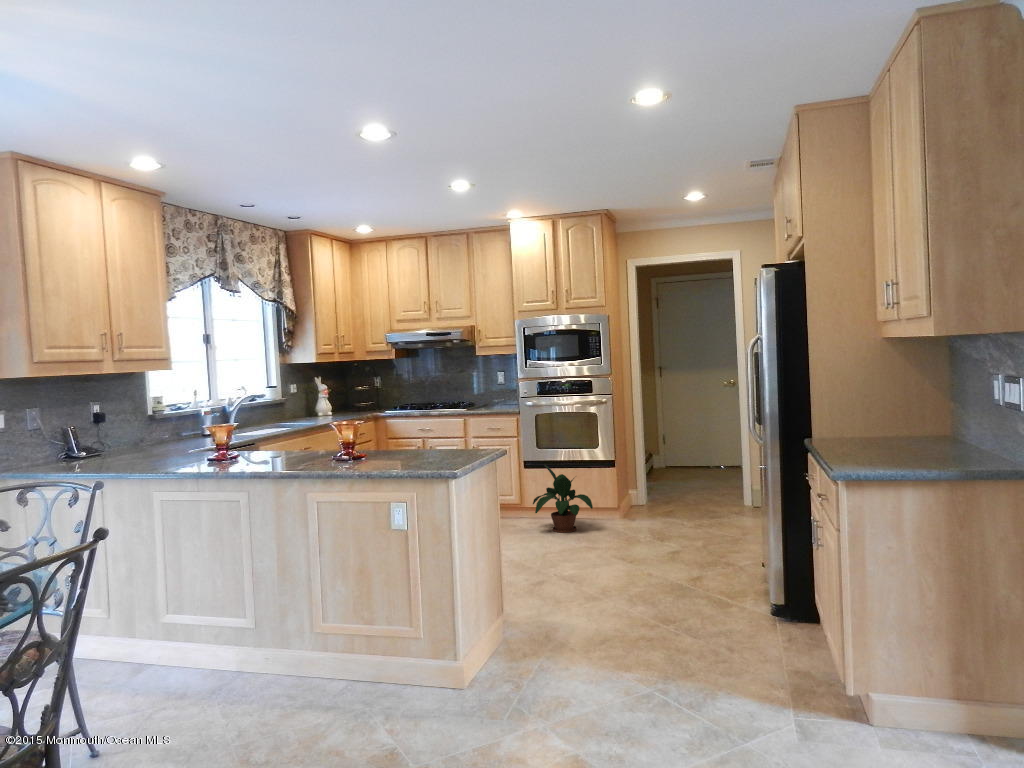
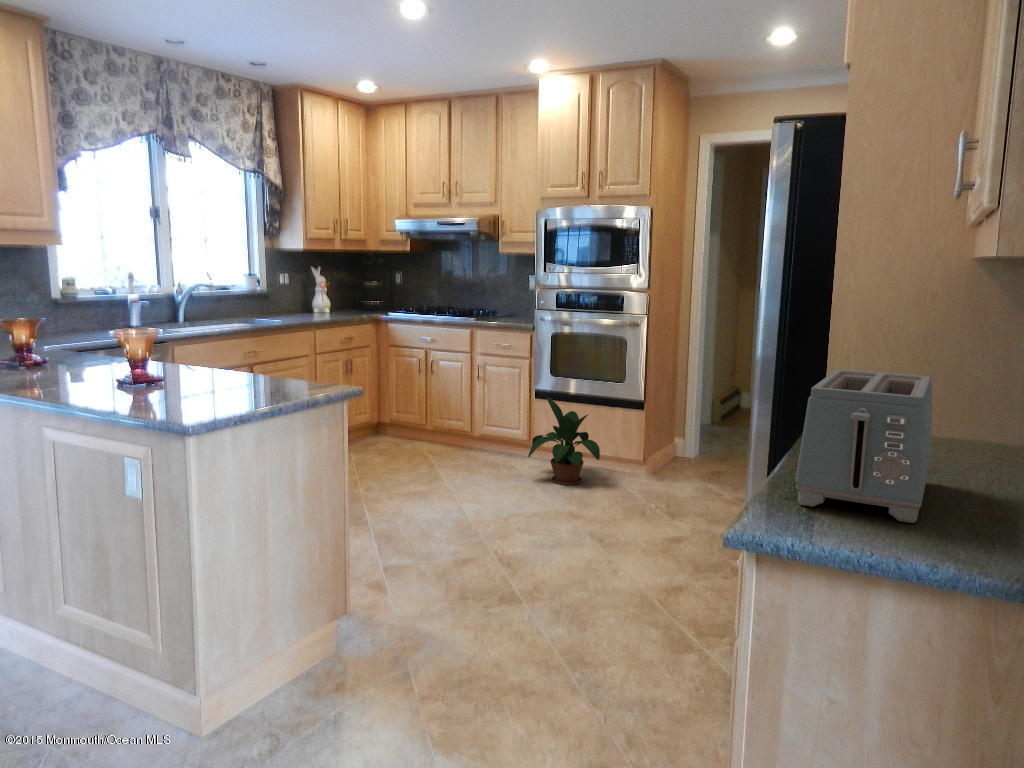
toaster: none [842,402,911,467] -> present [795,369,932,523]

